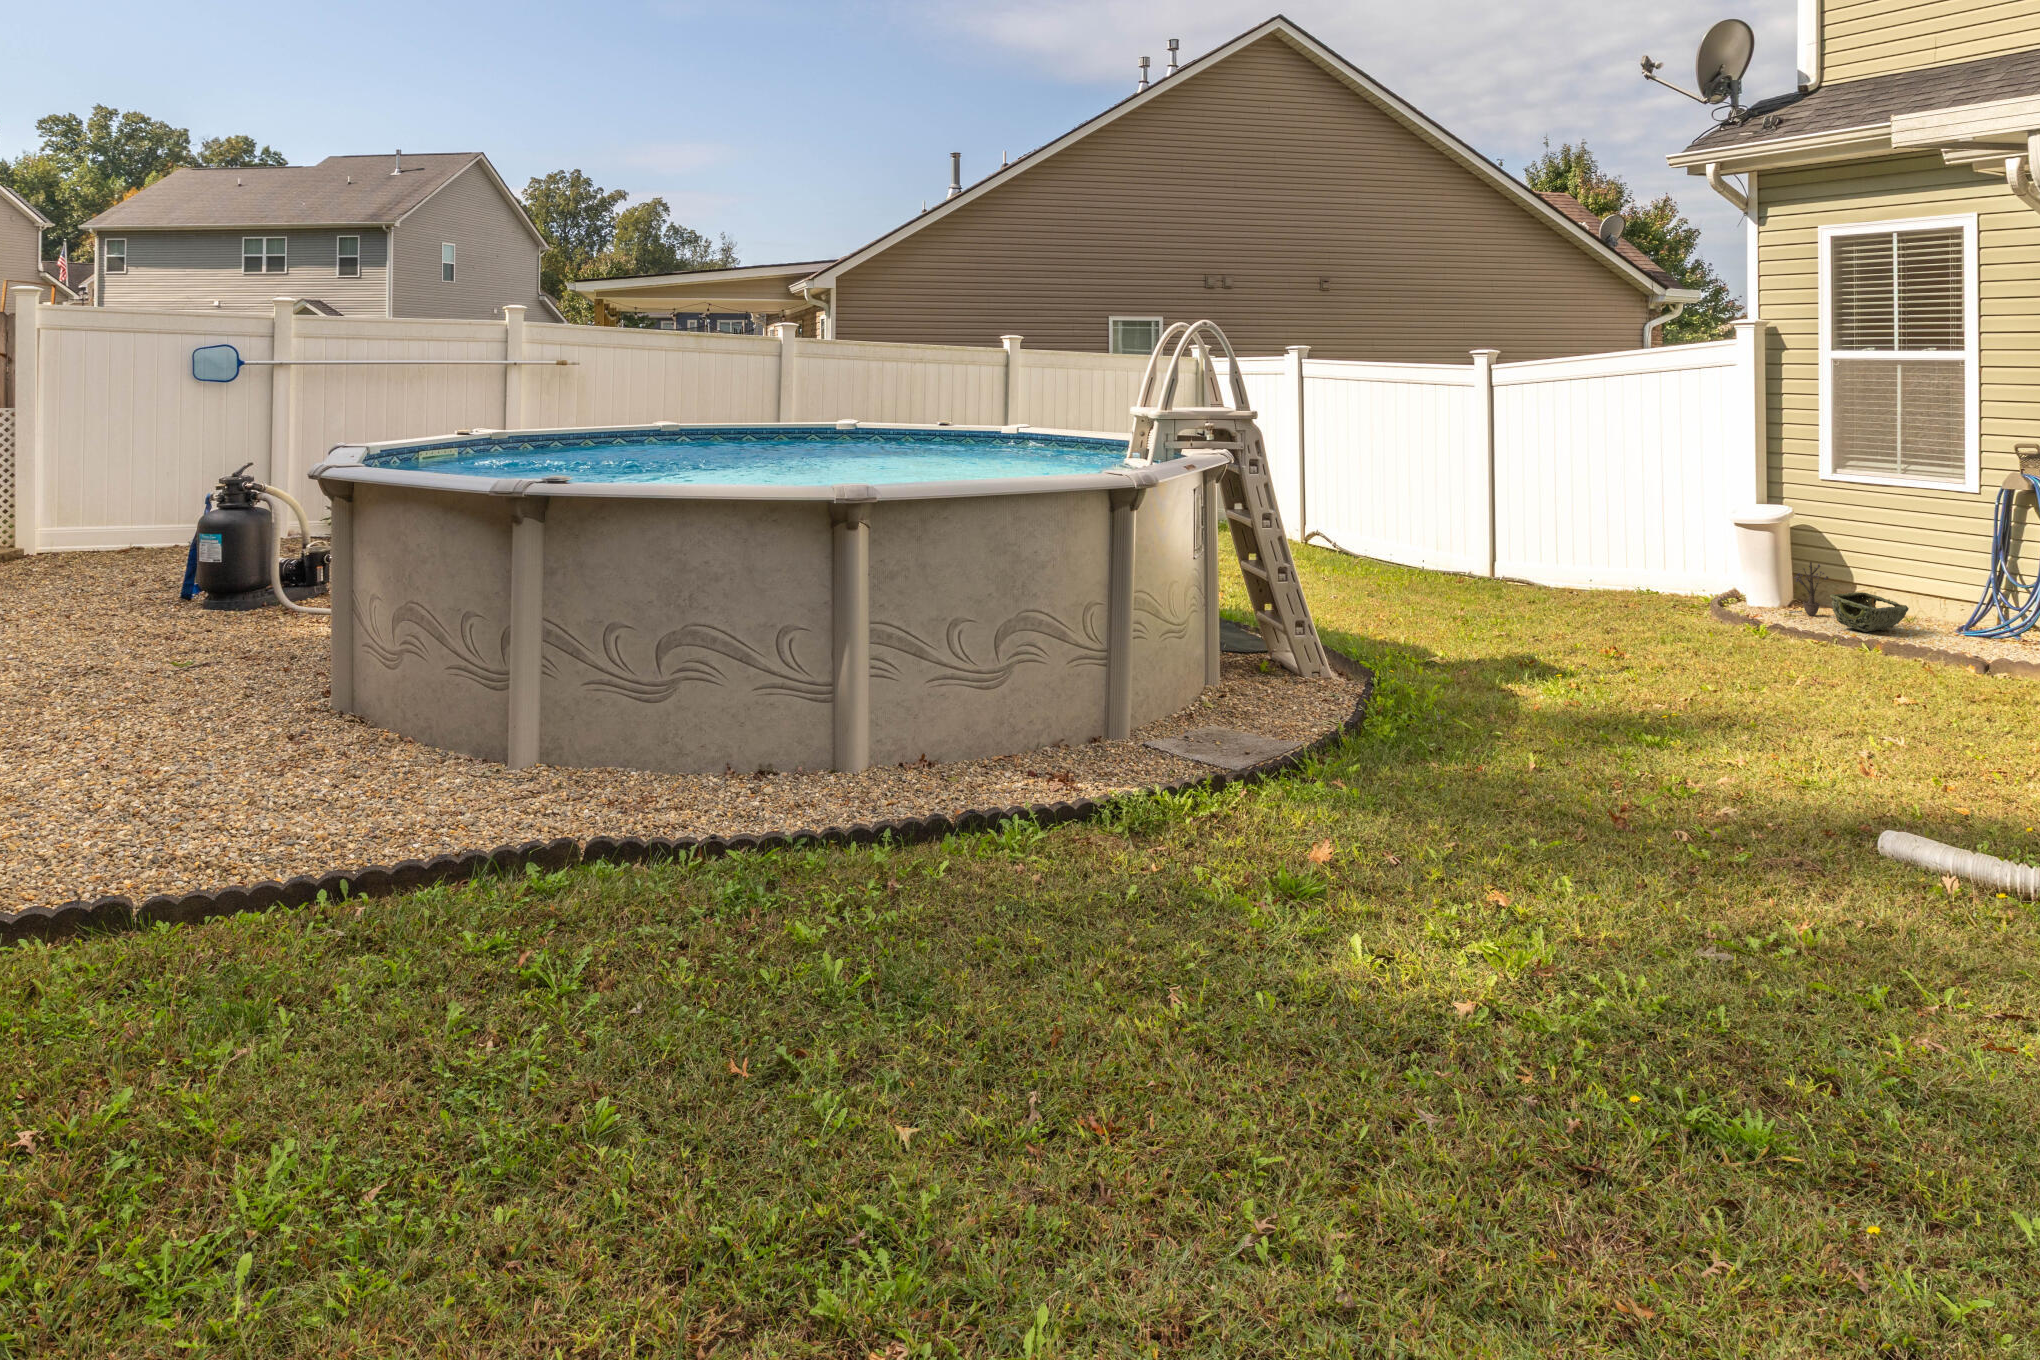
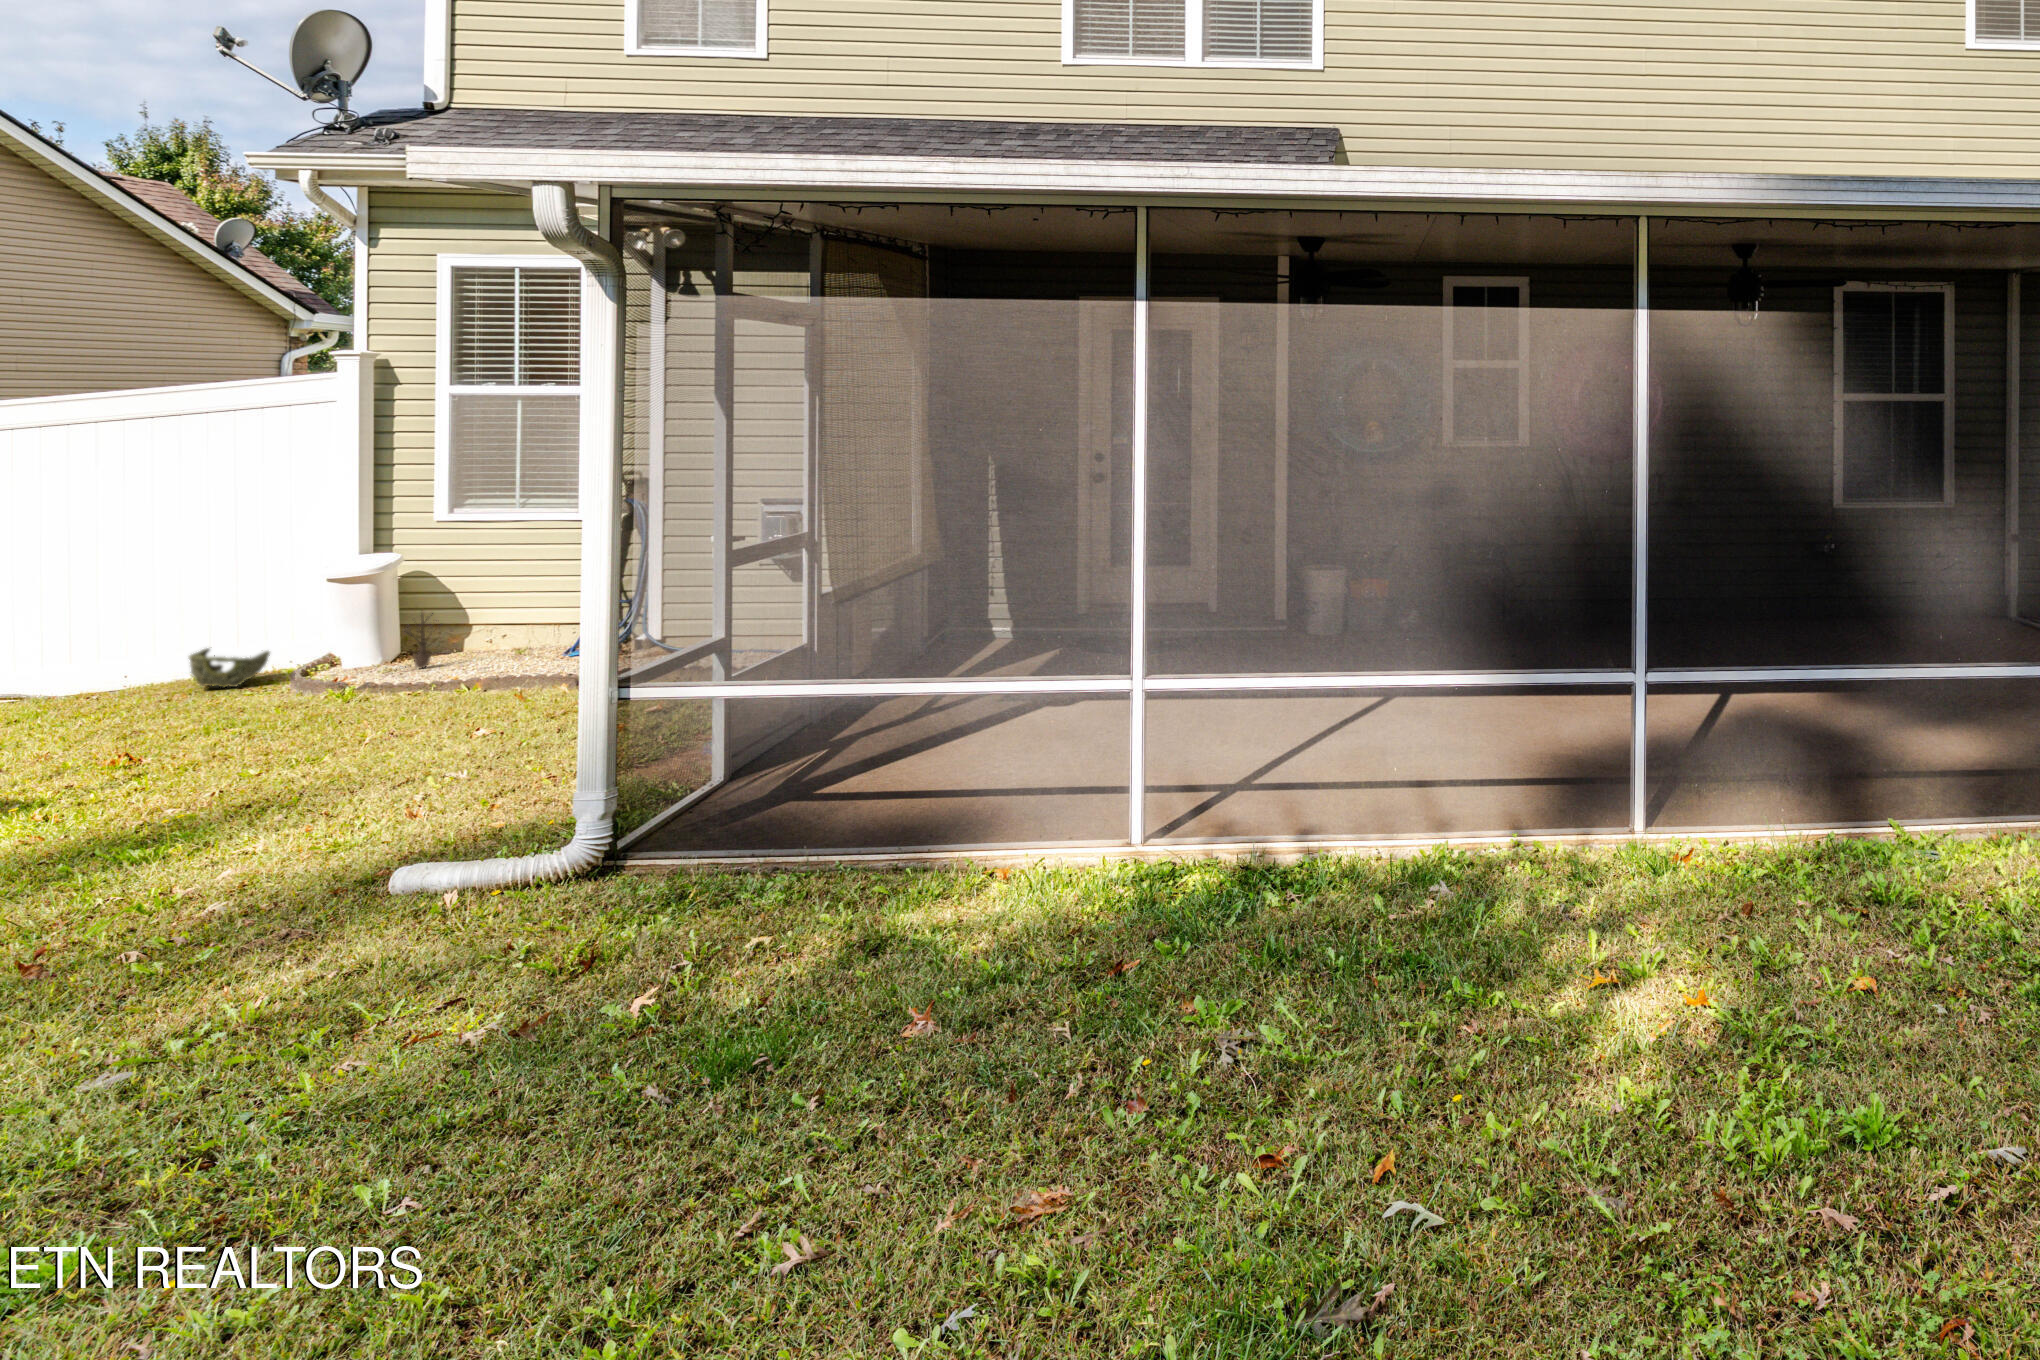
woven basket: present [1830,592,1909,632] -> present [189,648,270,688]

